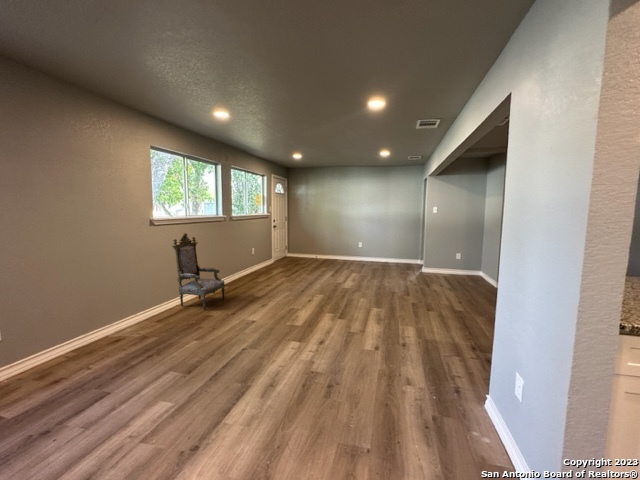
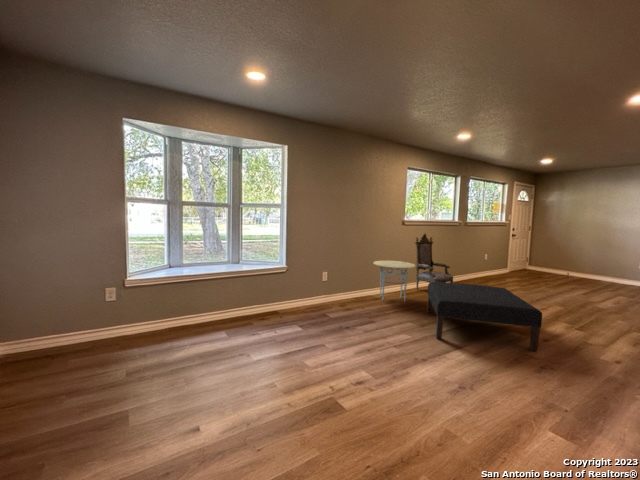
side table: none [103,276,174,342] -> present [373,260,415,301]
ottoman: none [194,290,319,388] -> present [427,282,542,351]

